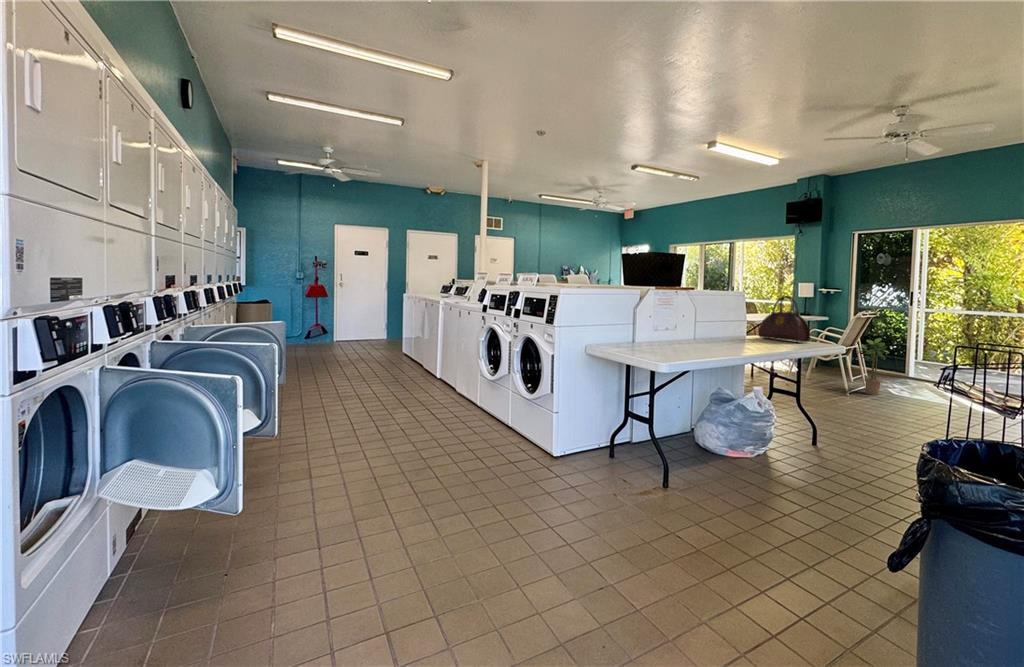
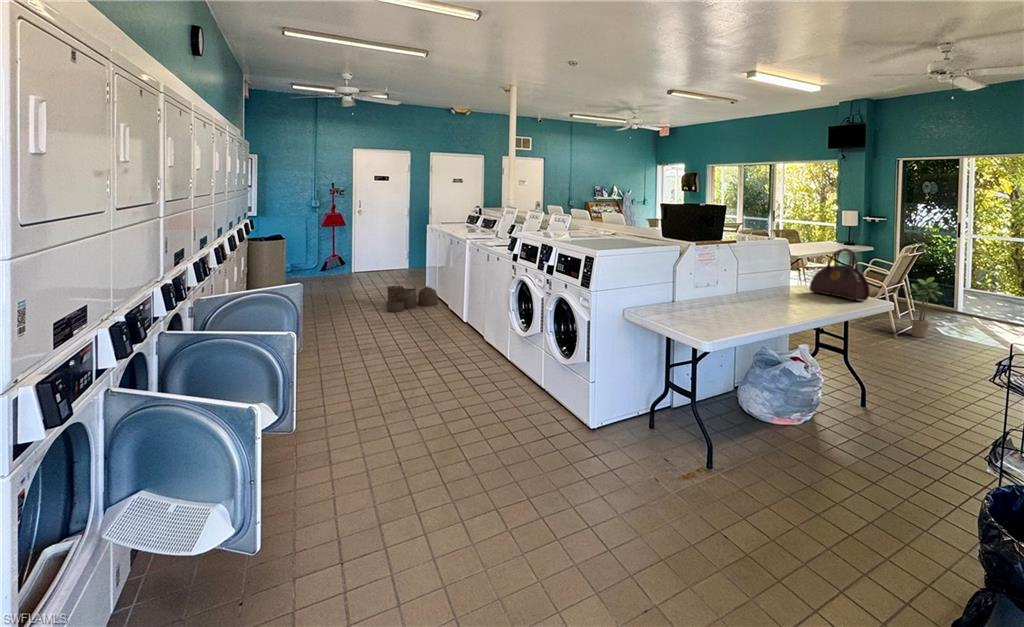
woven basket: none [358,347,409,373] -> present [387,286,438,312]

